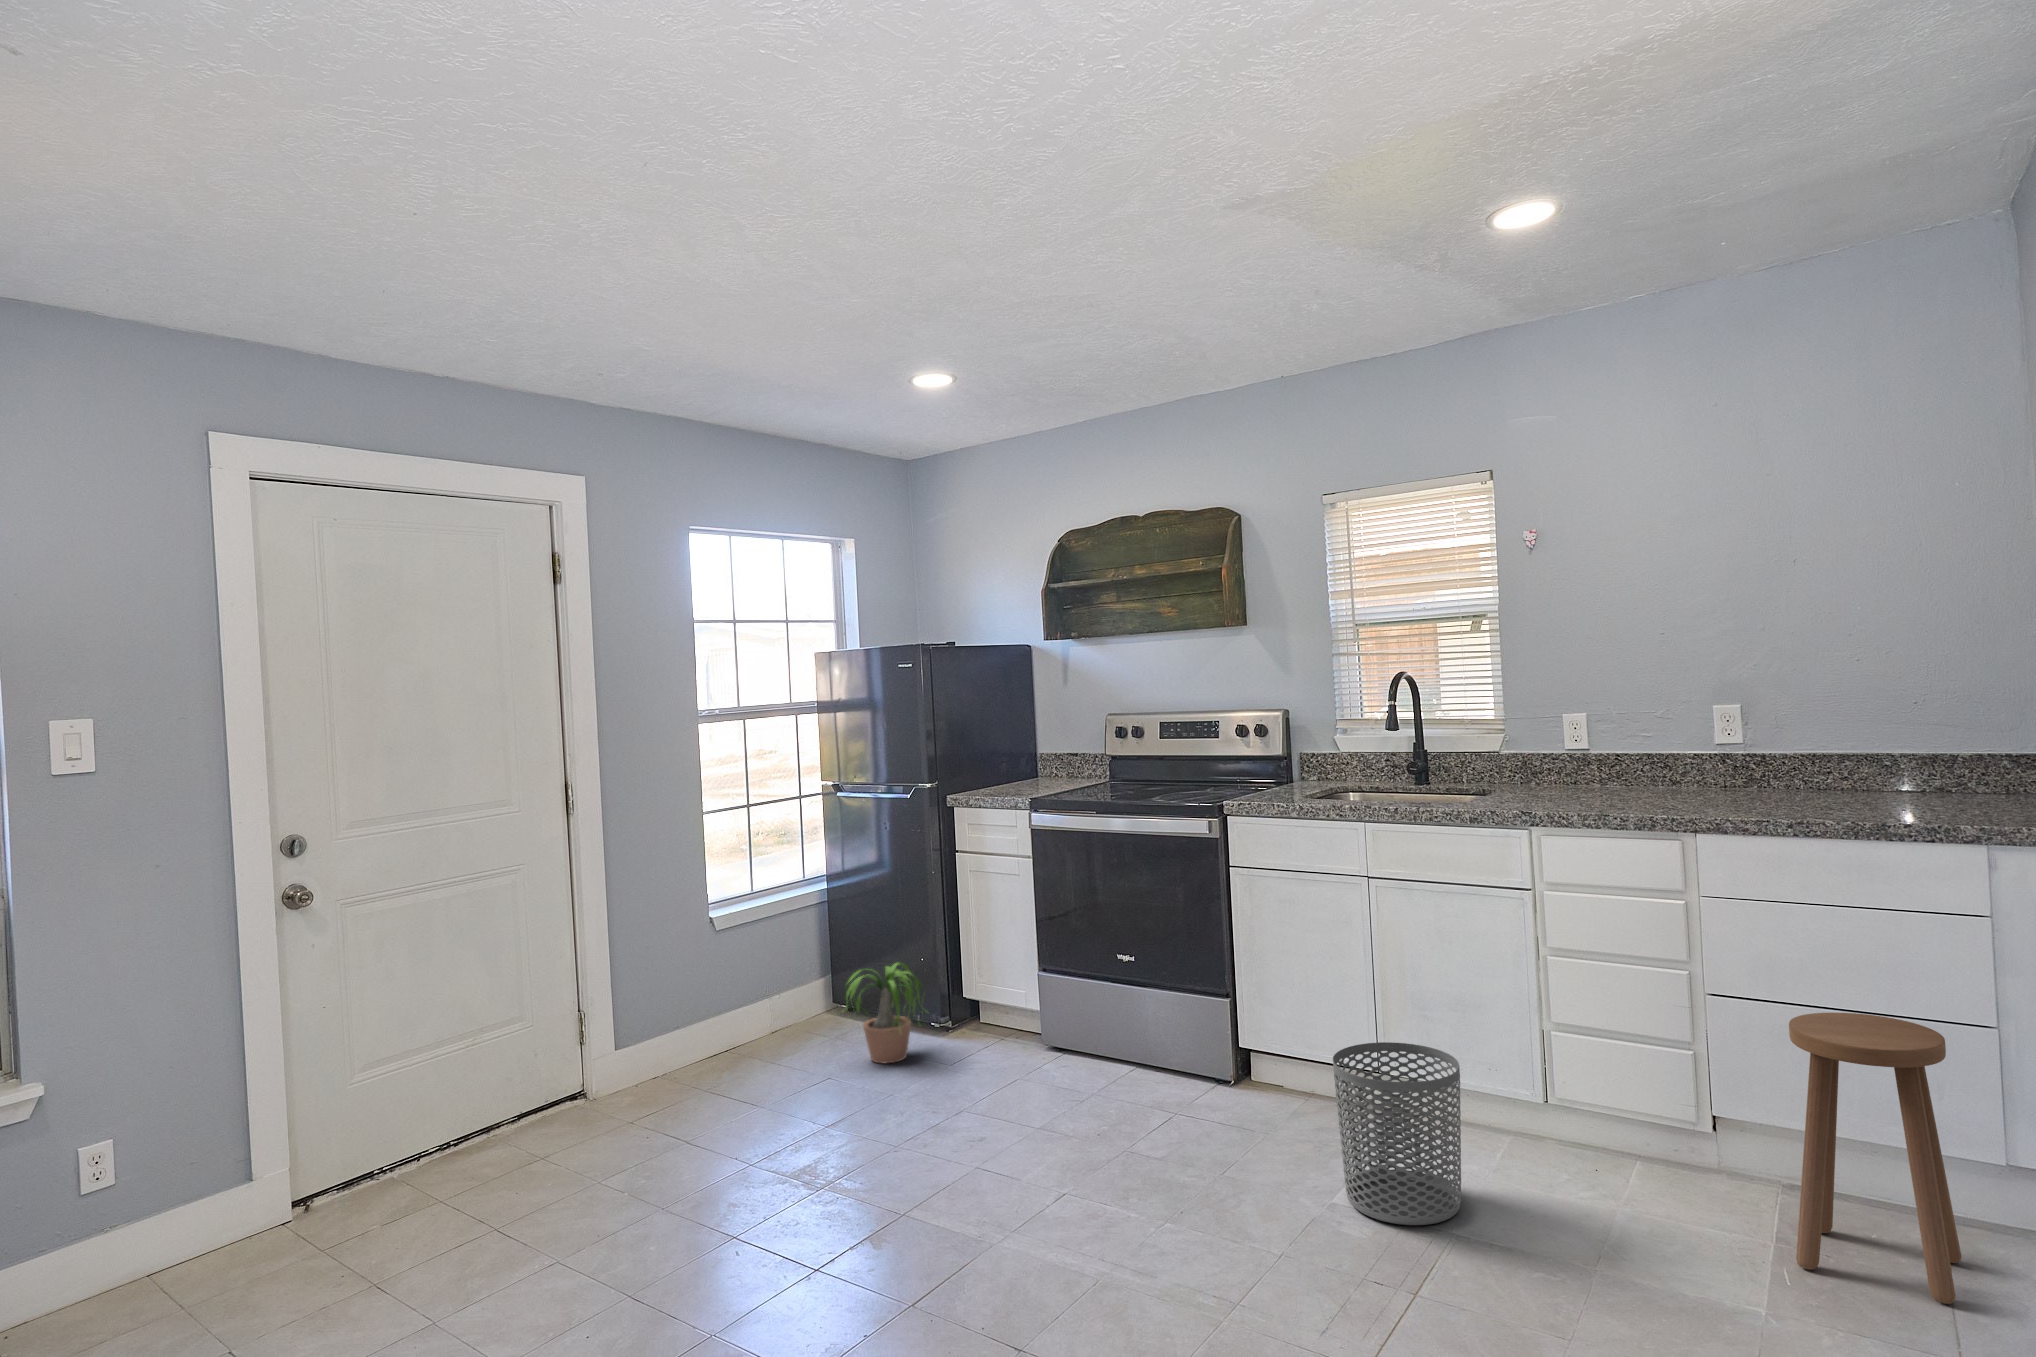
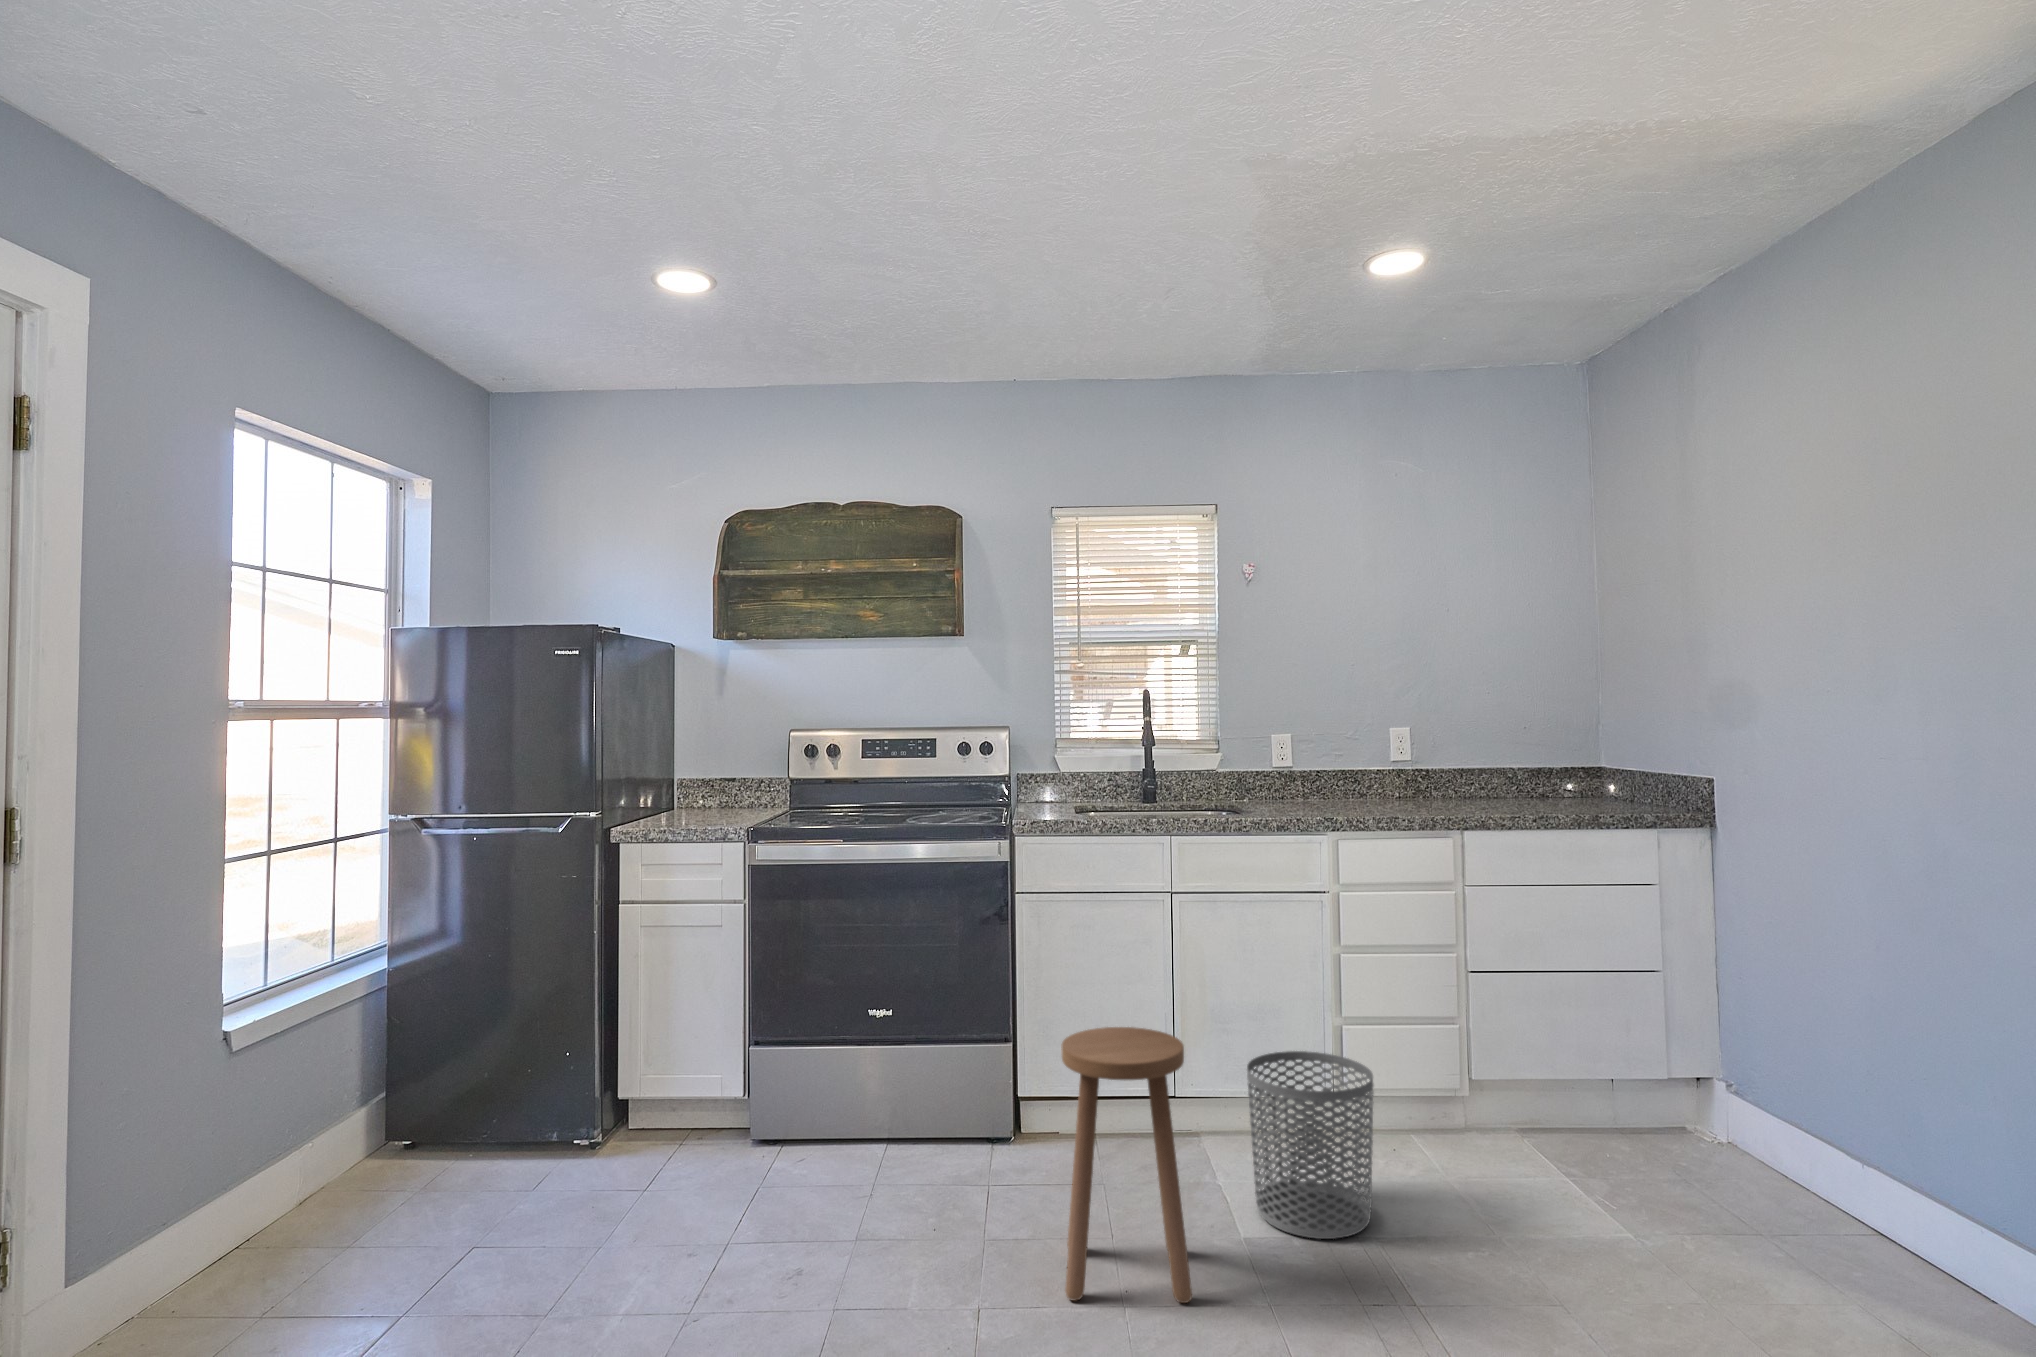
potted plant: present [846,963,923,1064] -> none [467,1058,636,1206]
stool: present [1789,1013,1961,1304] -> present [1061,1027,1192,1303]

